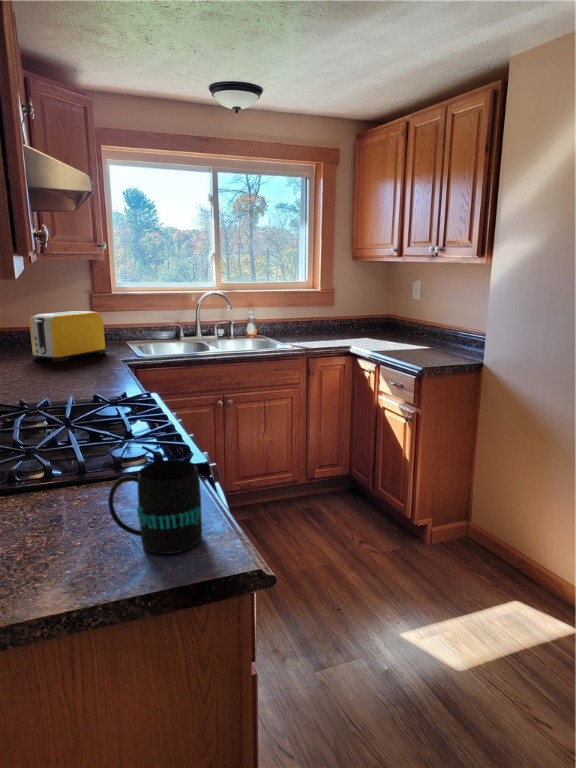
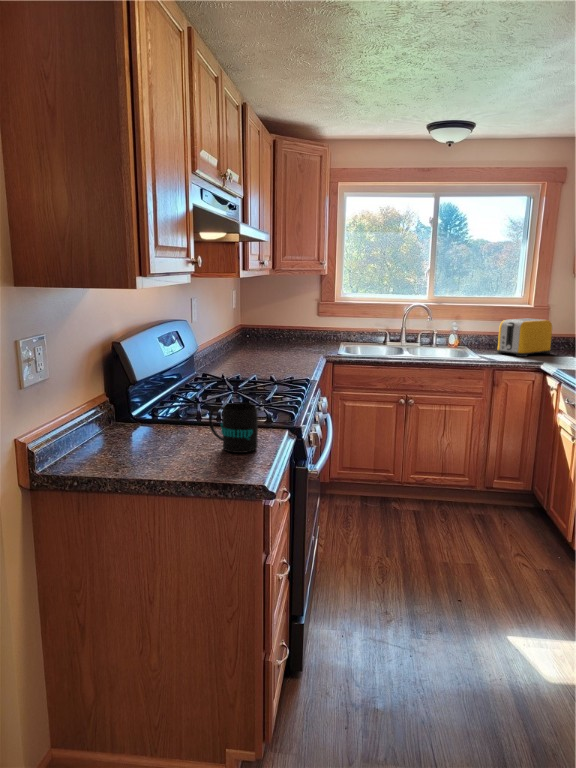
toaster: present [30,311,106,362] -> present [497,319,552,357]

